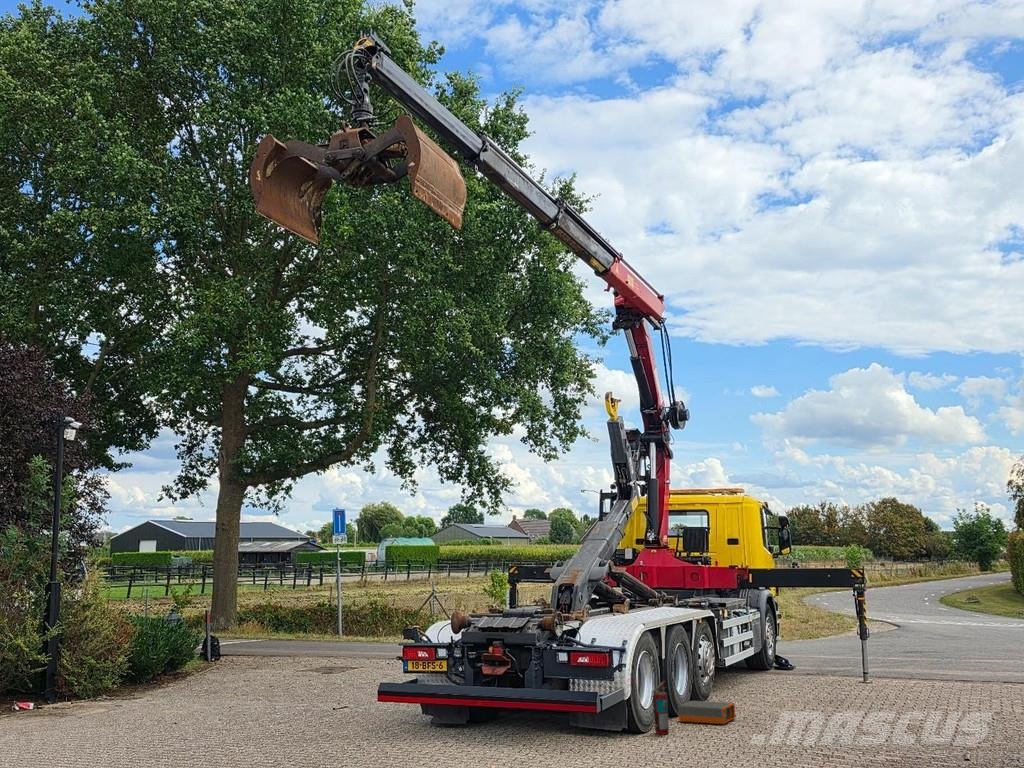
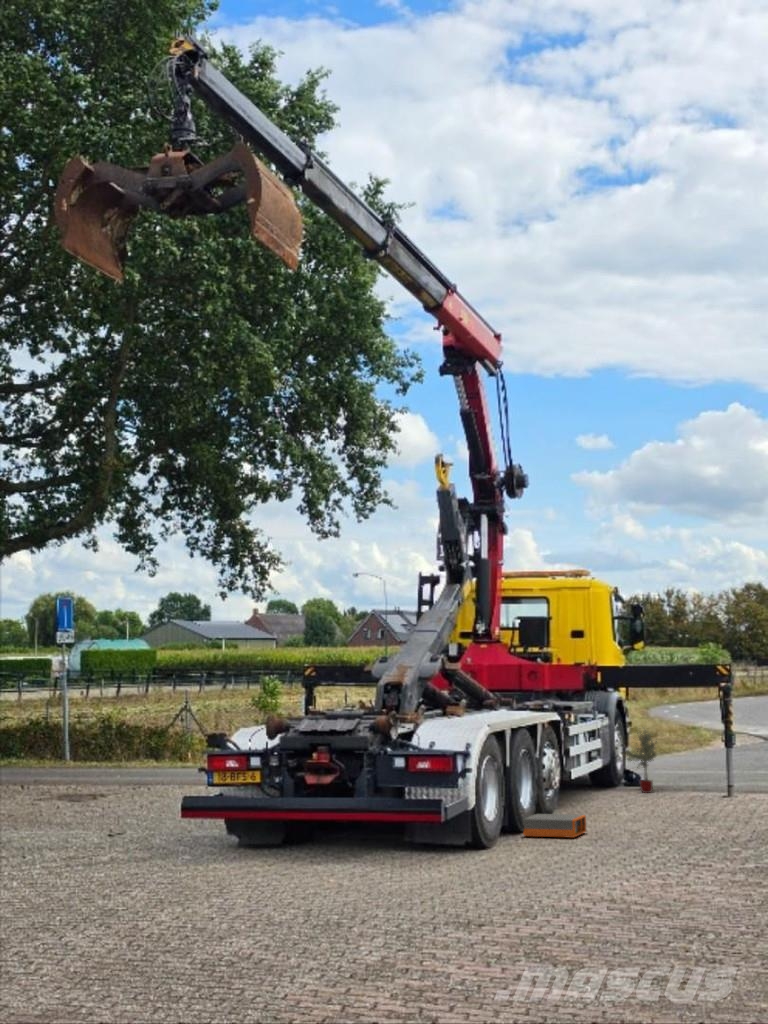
potted tree: none [775,620,804,677] -> present [626,730,657,793]
fire extinguisher: present [653,681,669,735] -> none [498,789,515,848]

